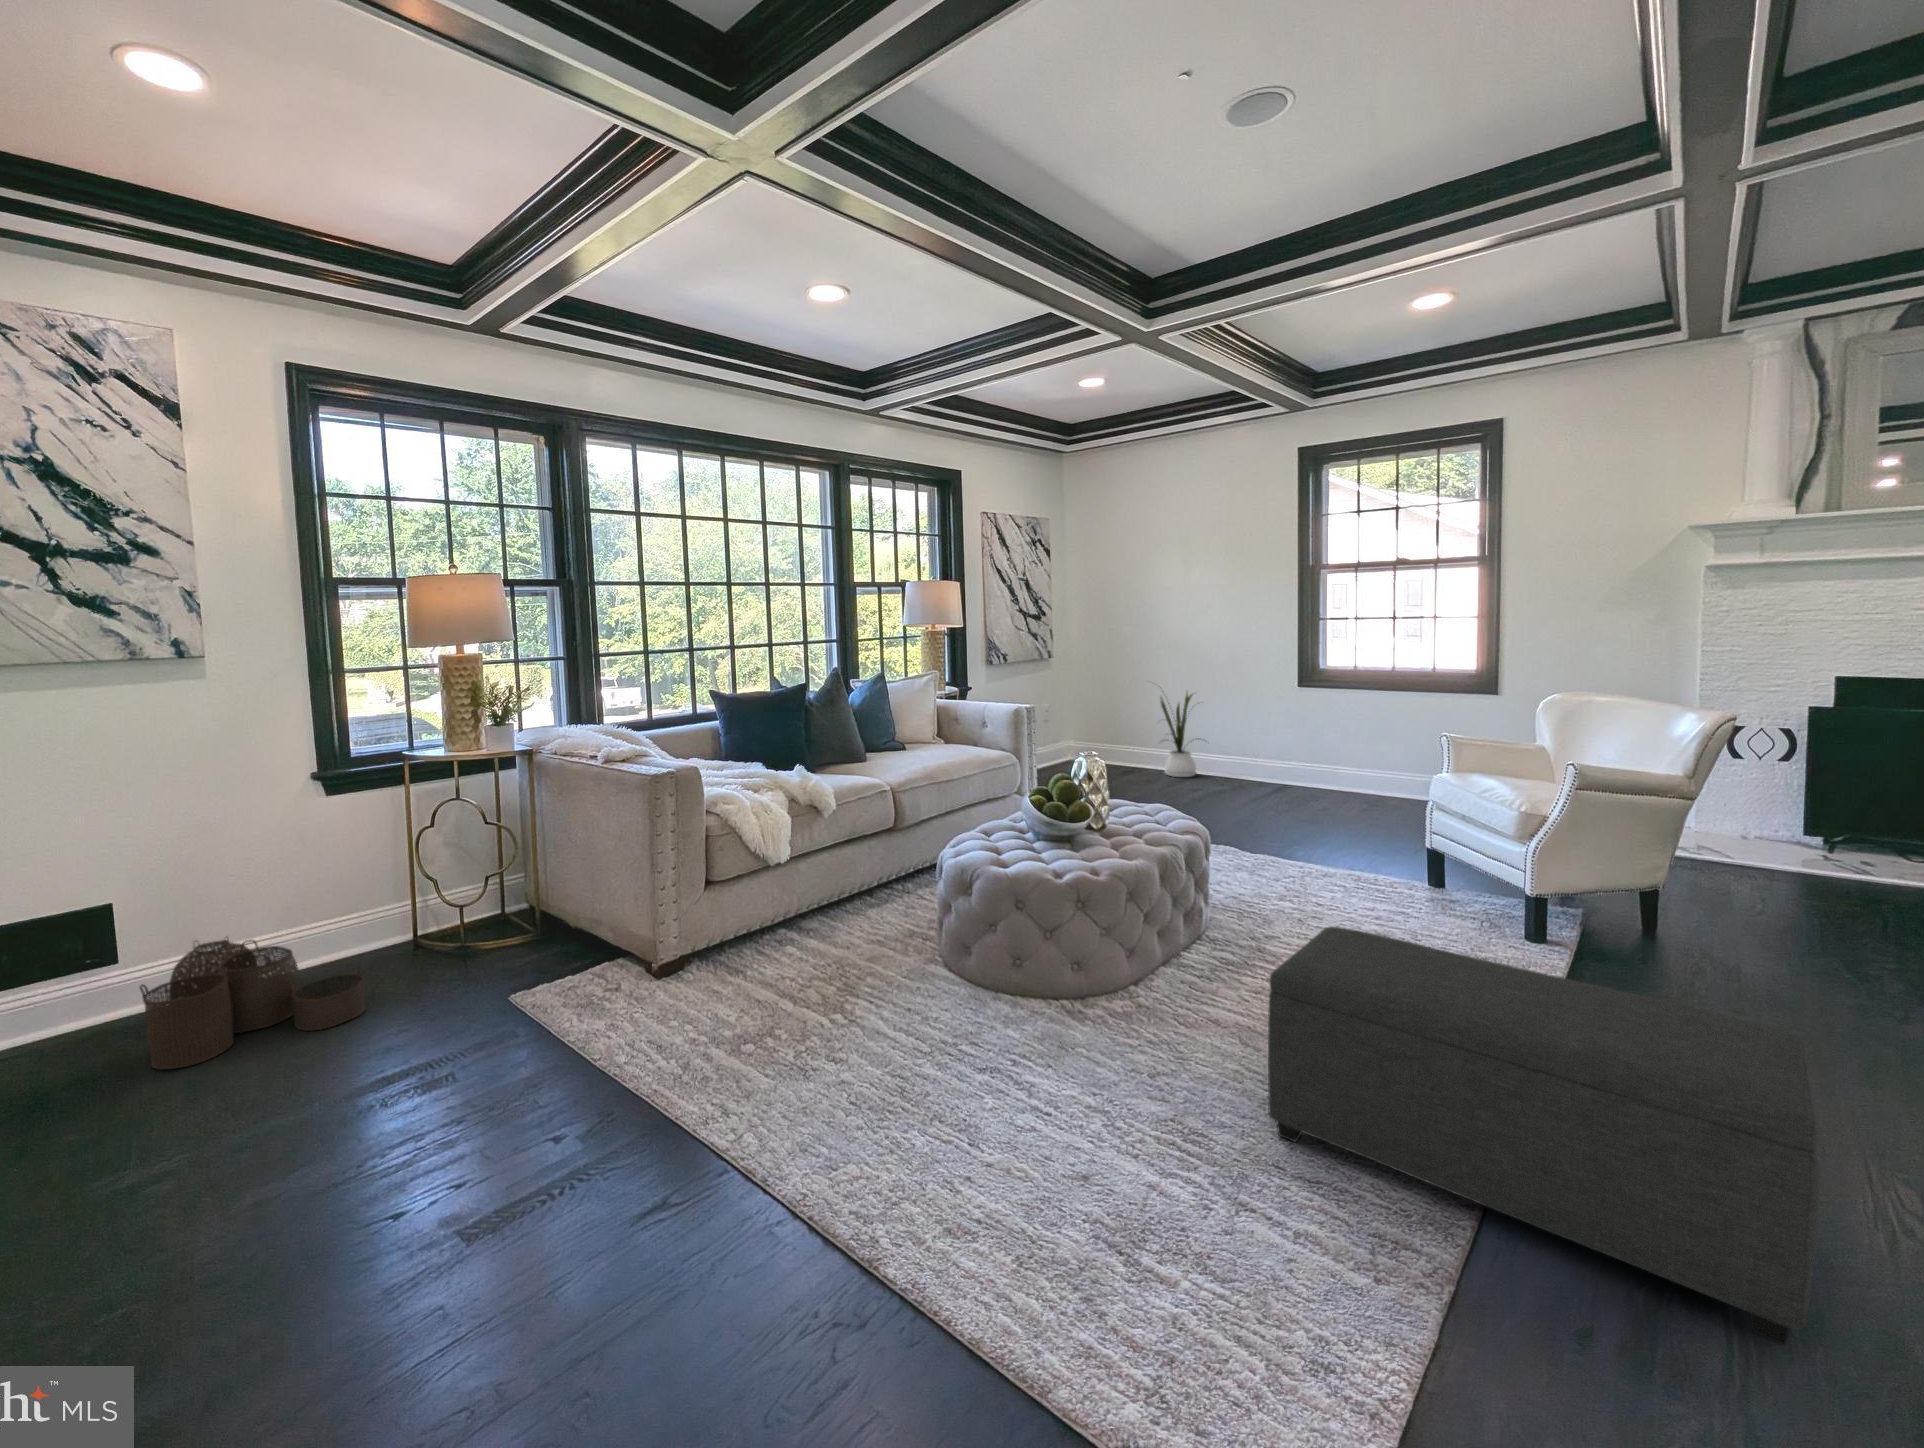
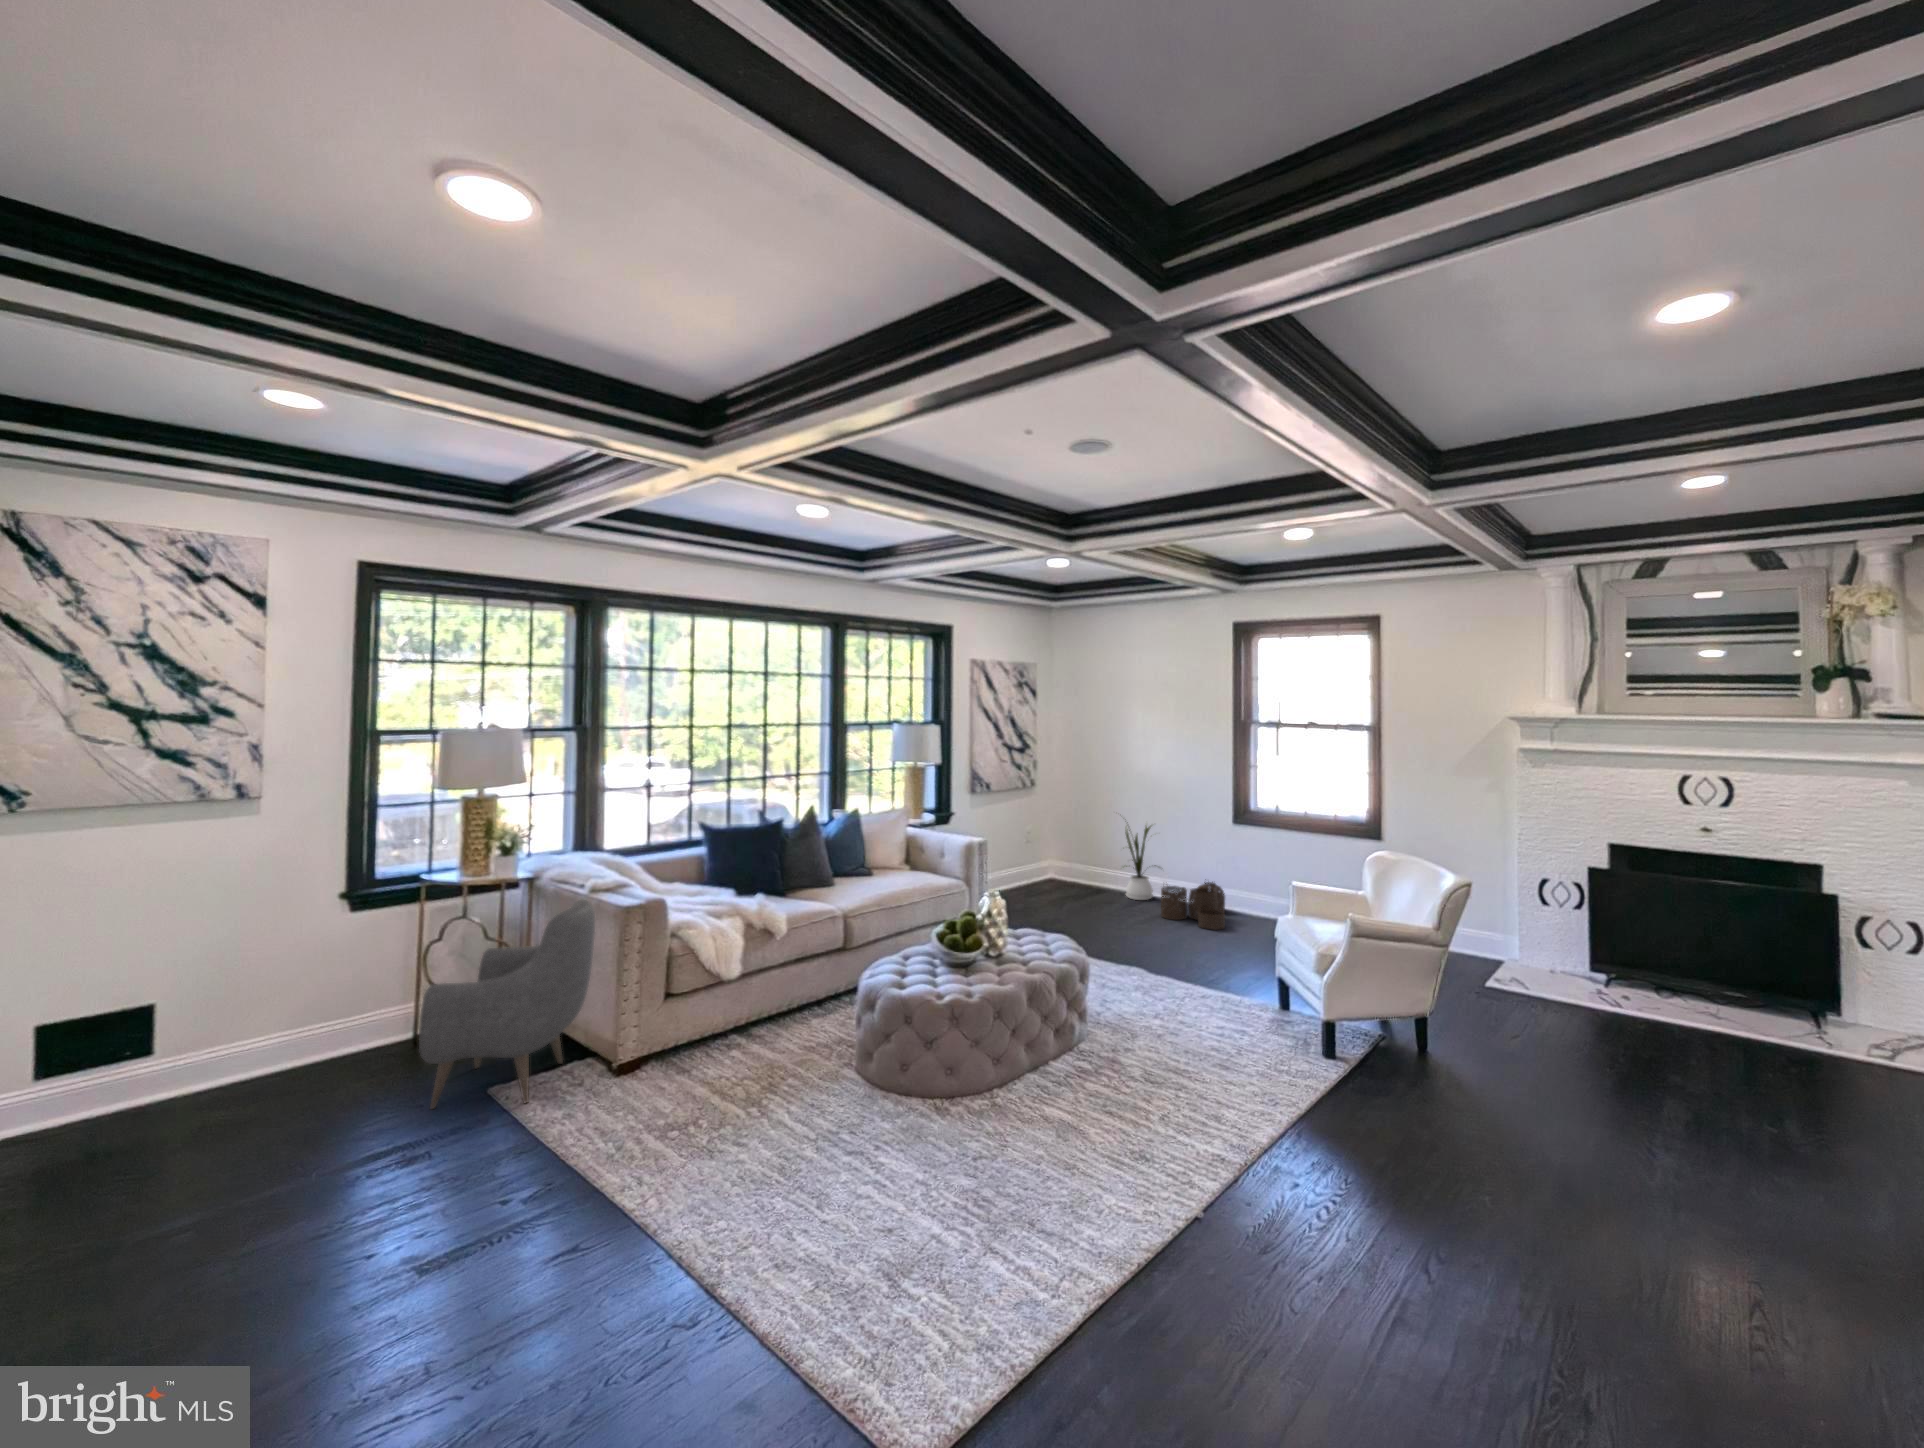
armchair: none [423,770,617,1020] -> present [419,900,595,1109]
ottoman: present [1268,926,1819,1345] -> none [1038,1044,1347,1331]
woven basket: present [140,939,366,1069] -> present [1161,882,1225,930]

